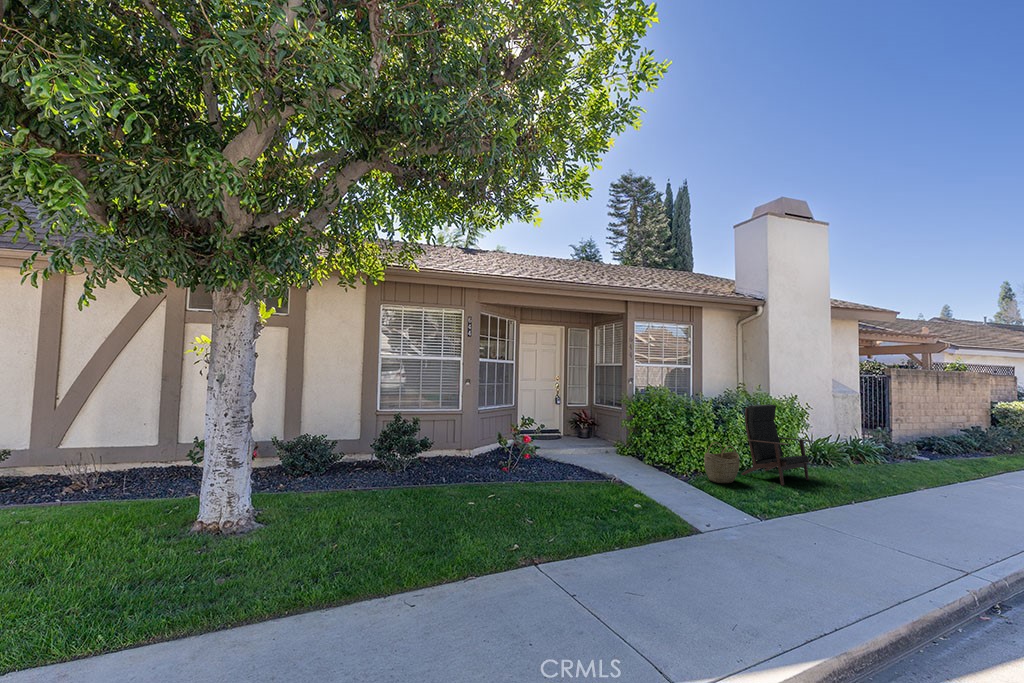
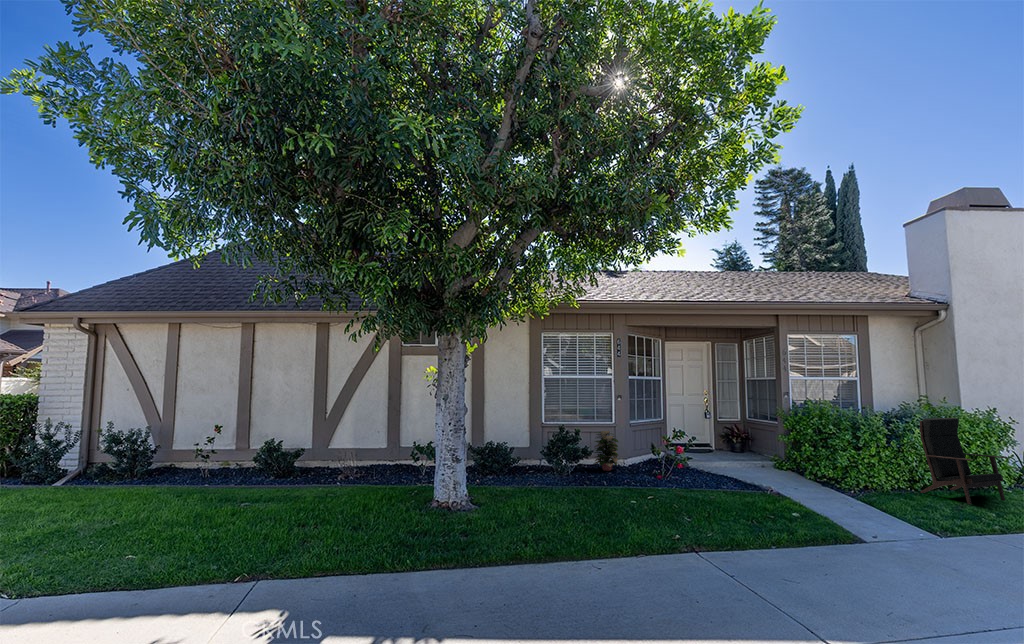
decorative plant: none [435,418,465,461] -> present [593,431,618,471]
woven basket: present [704,442,739,483] -> none [873,457,915,500]

